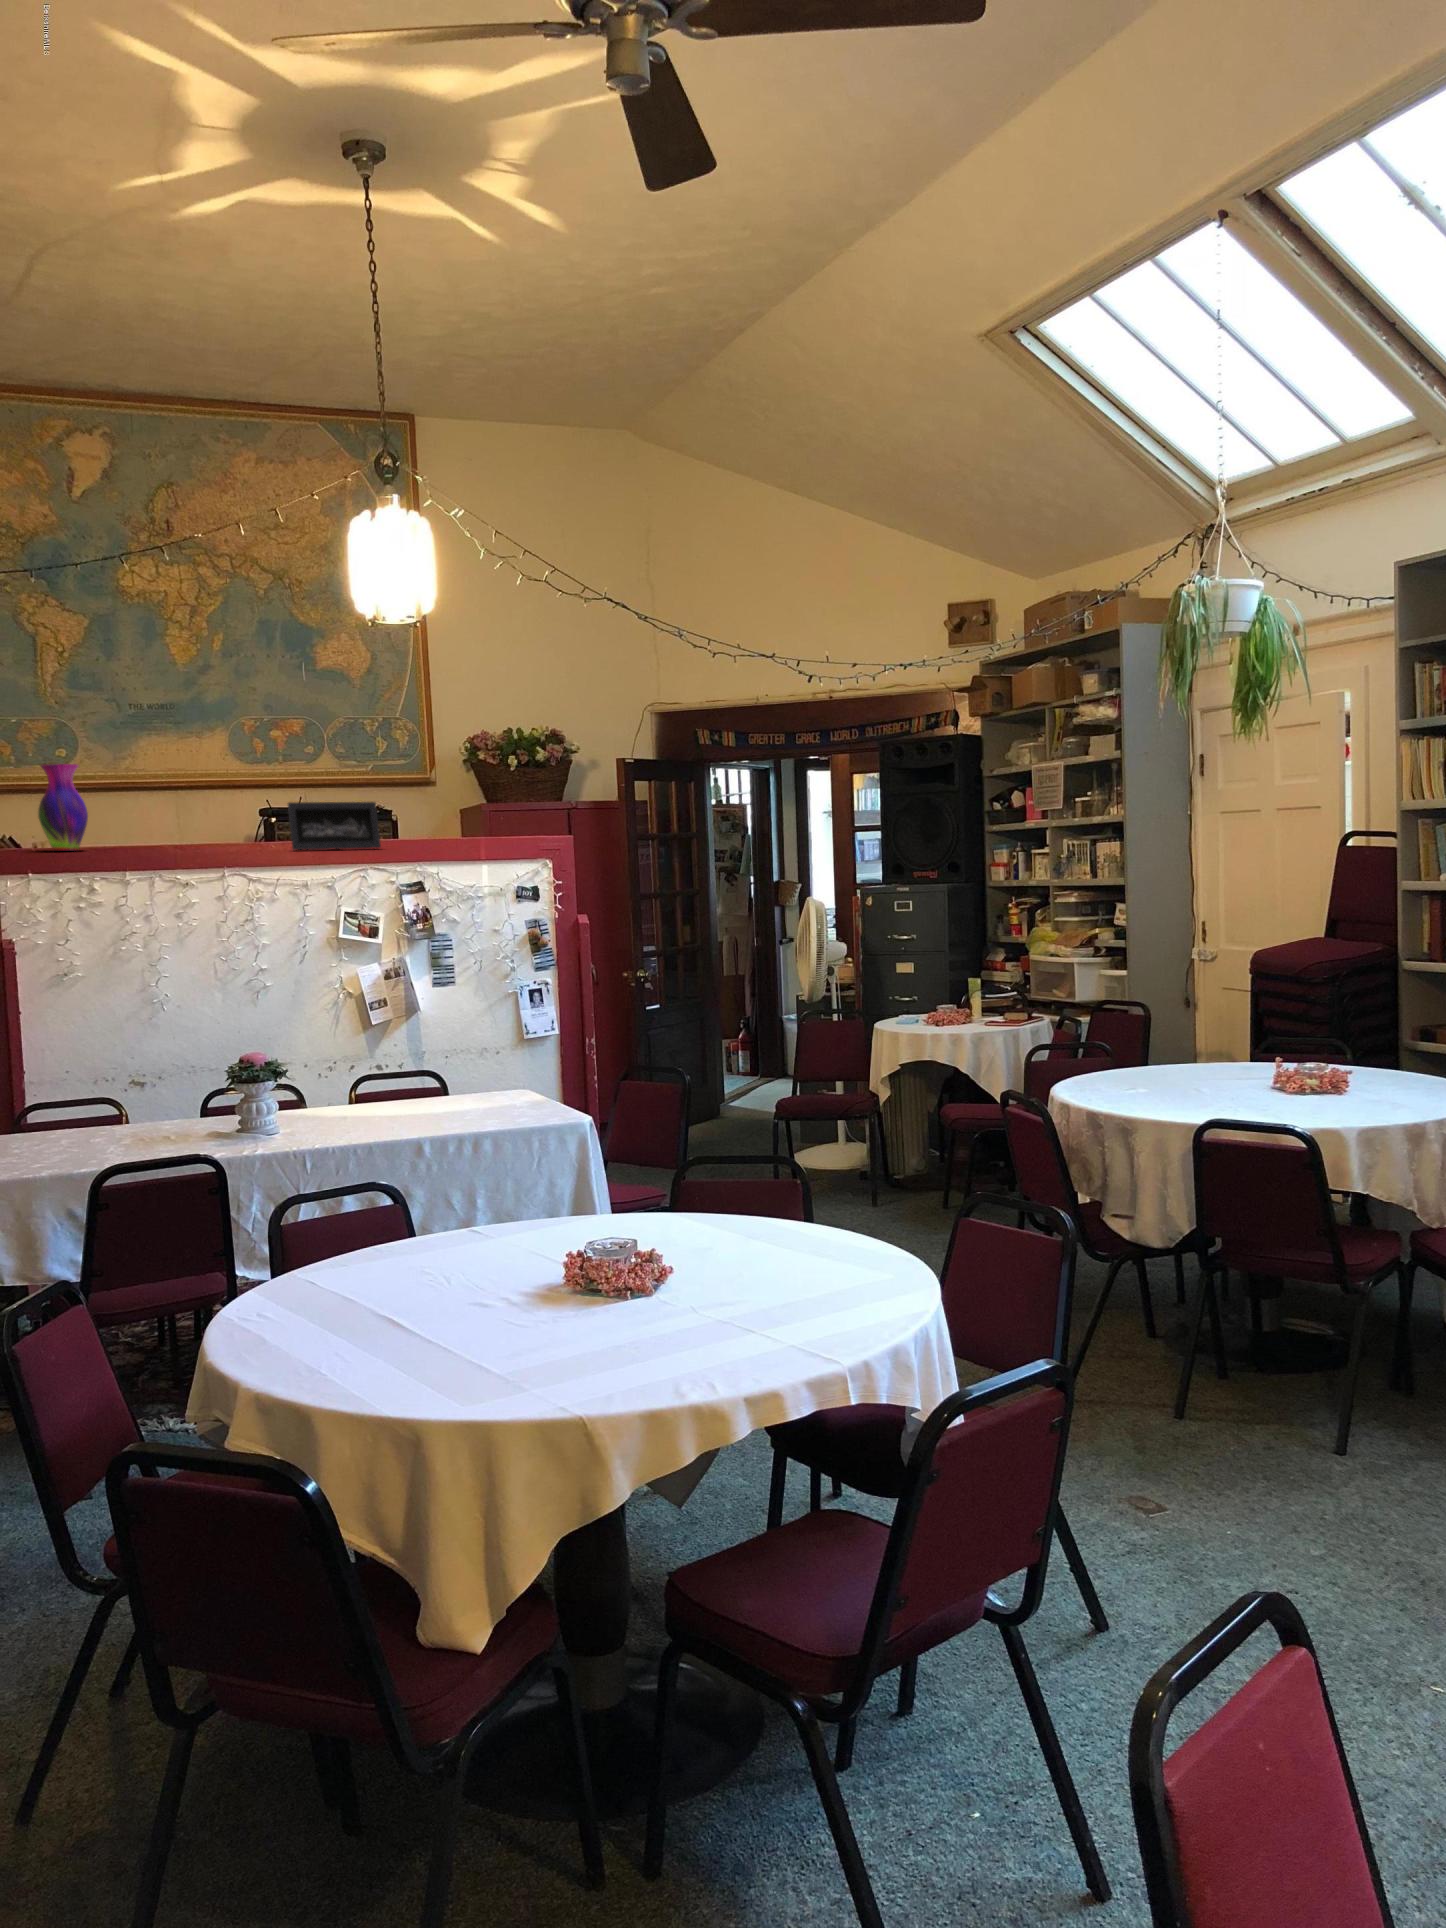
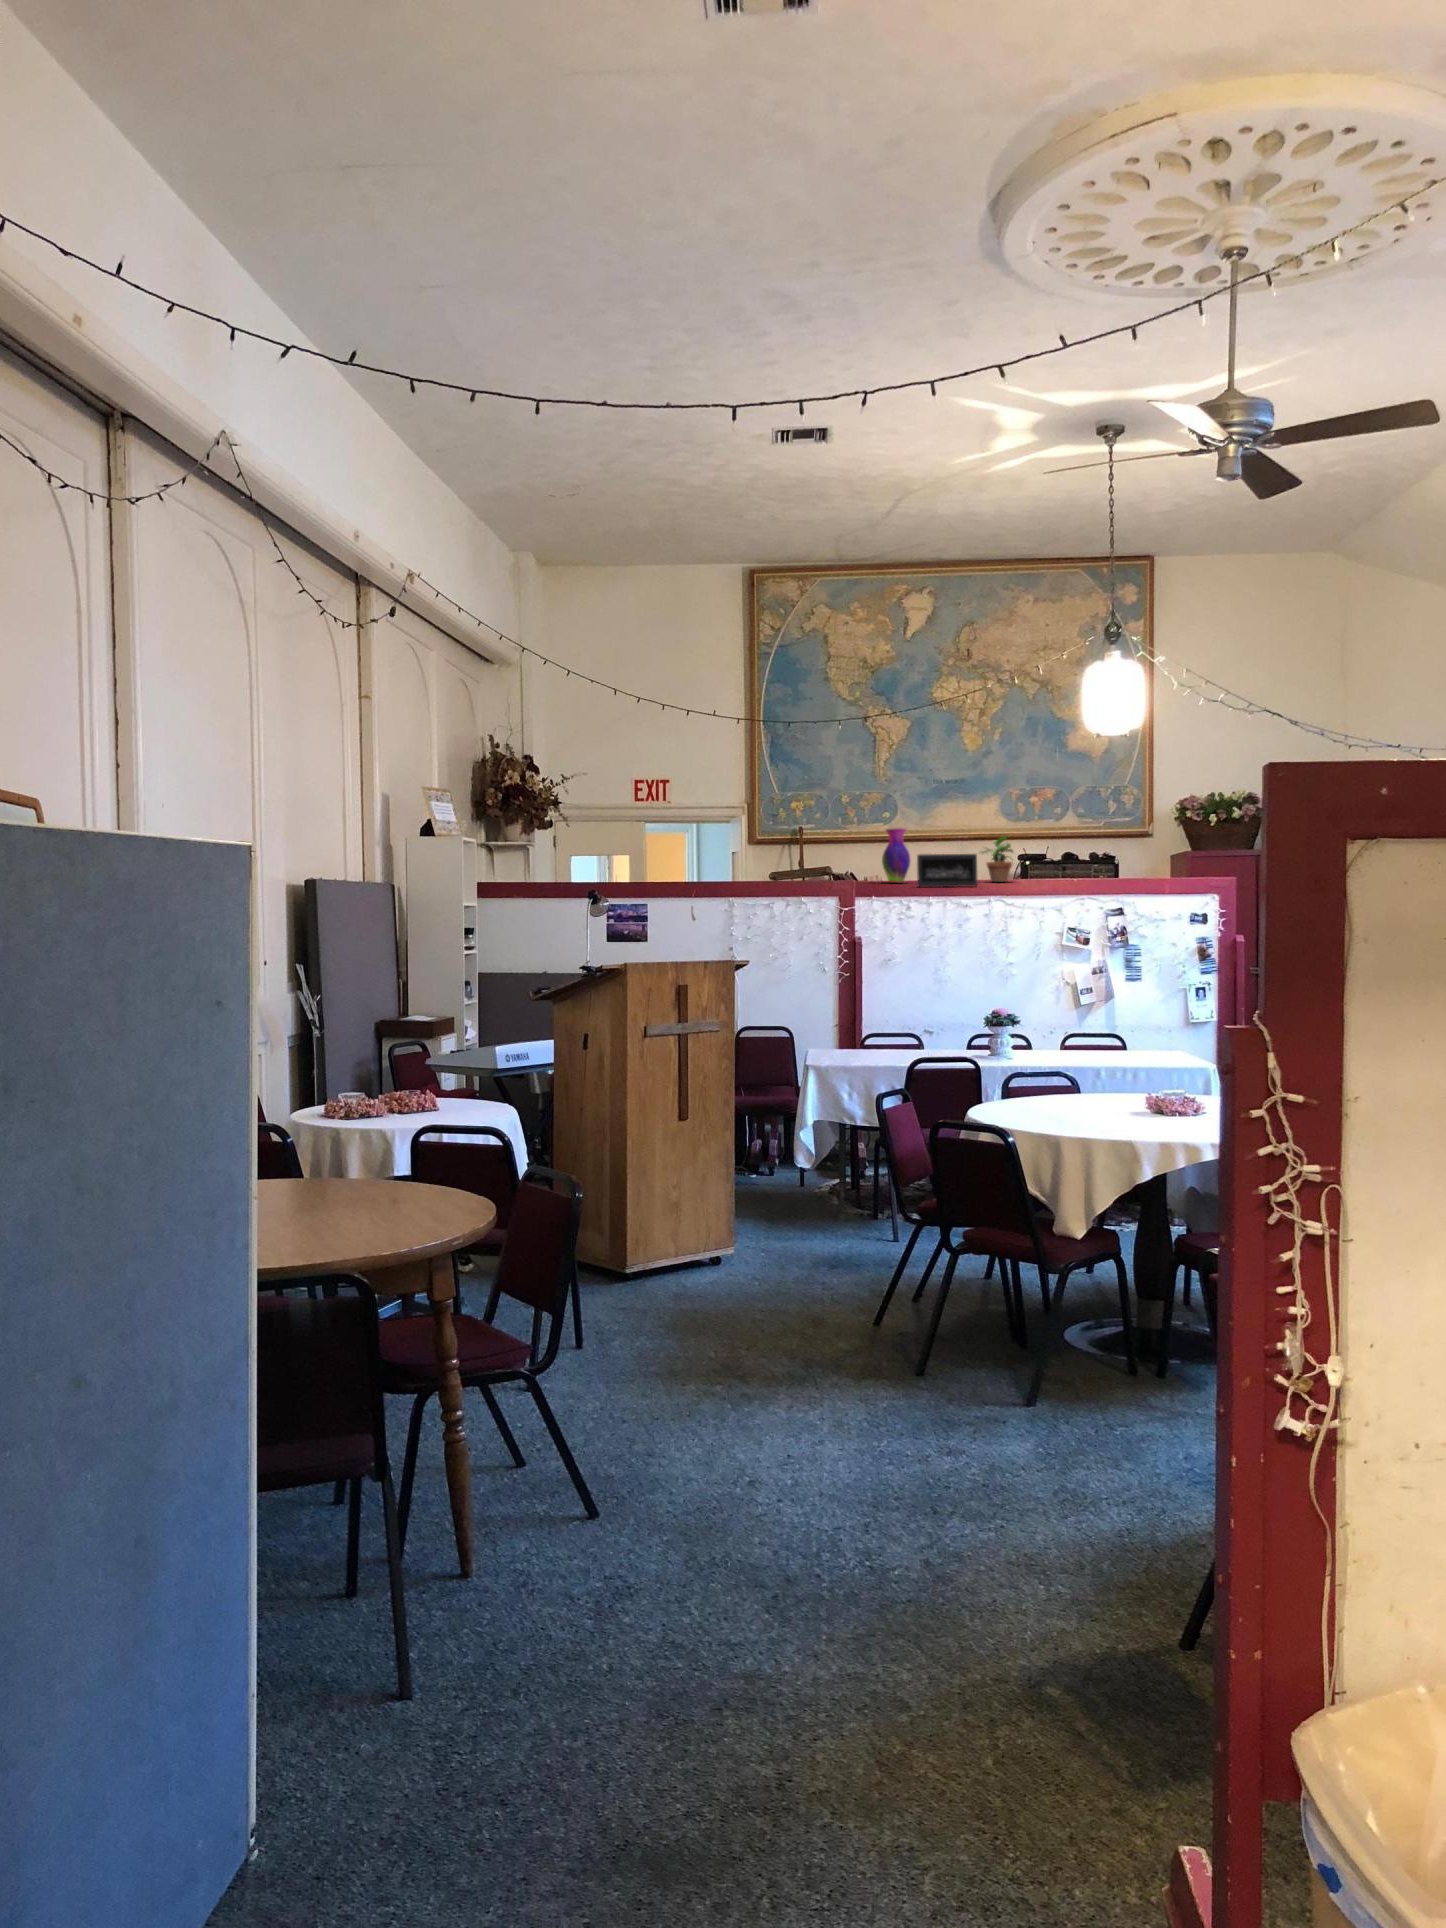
potted plant: none [199,776,256,847] -> present [980,835,1013,882]
picture frame: present [288,802,381,850] -> present [917,854,978,887]

